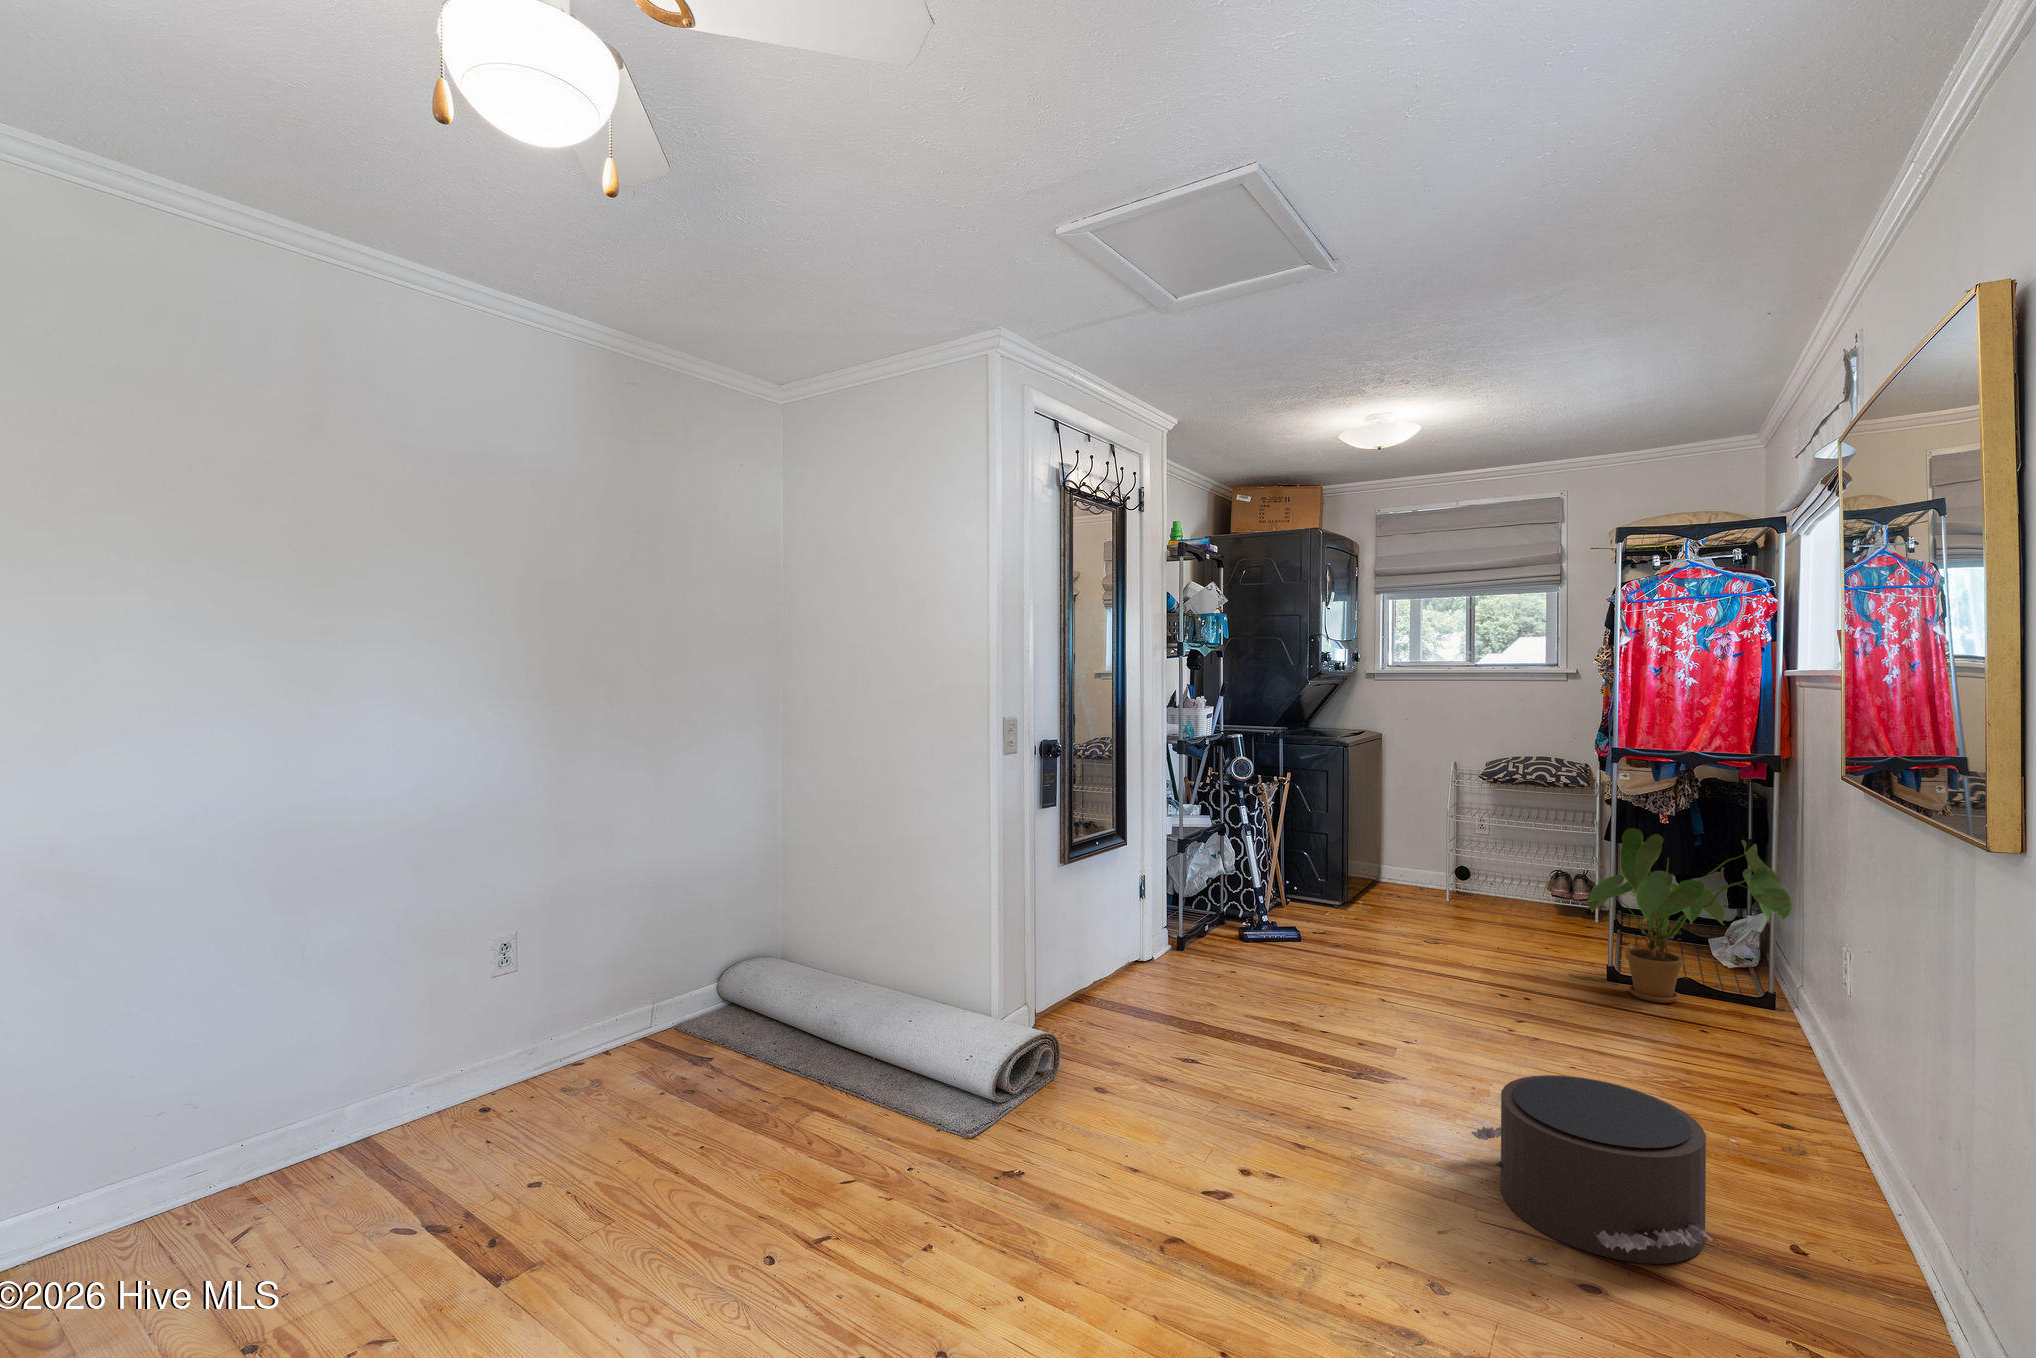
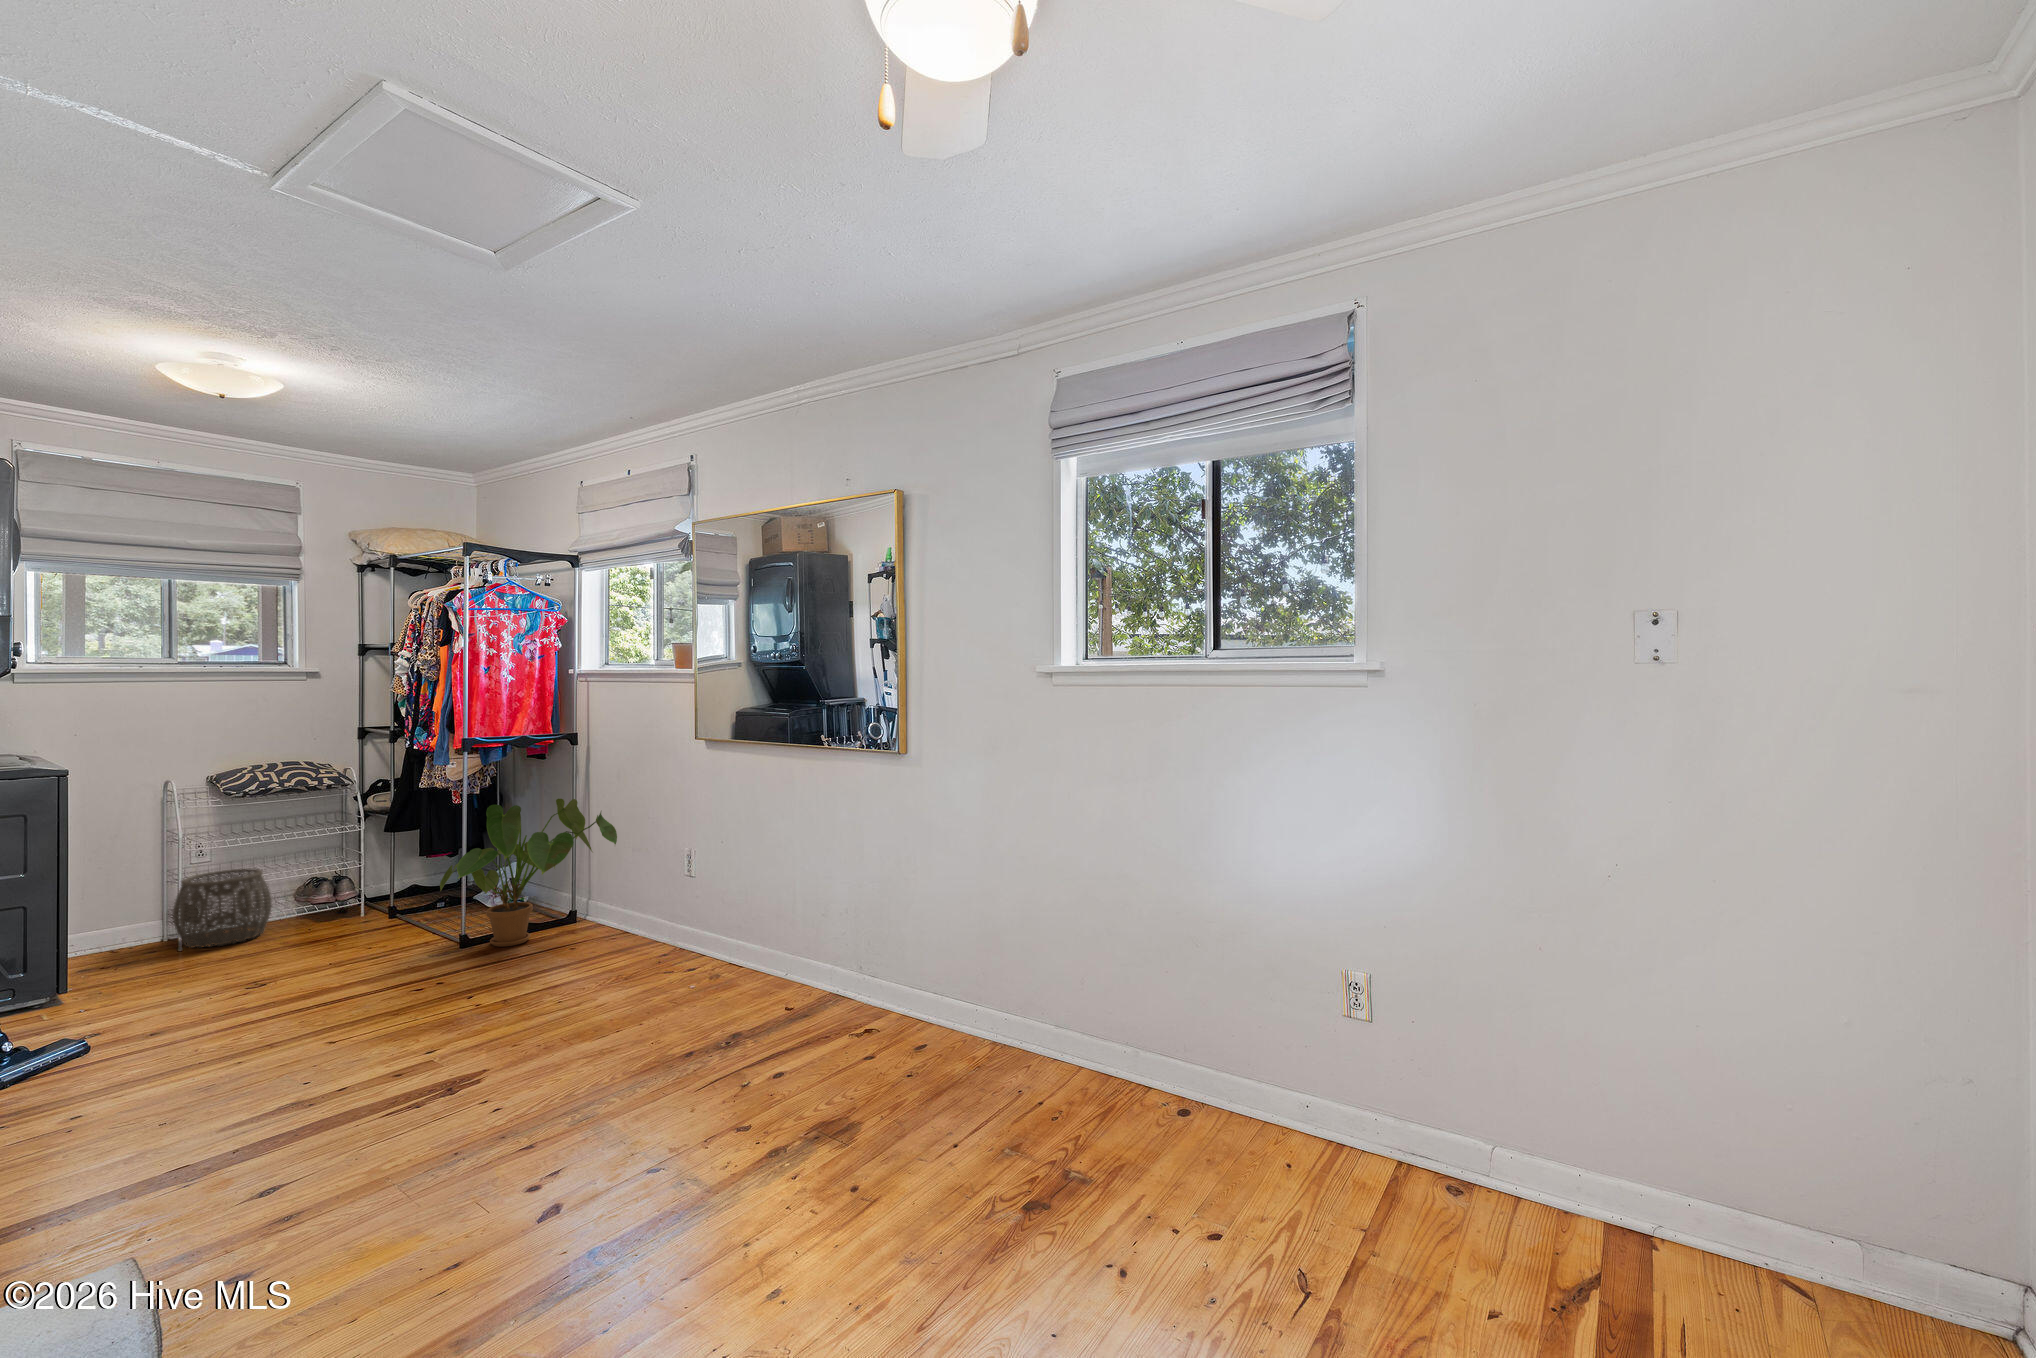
woven basket: none [1438,843,1512,911] -> present [173,868,272,948]
pouf: present [1471,1075,1715,1264] -> none [625,961,799,1079]

